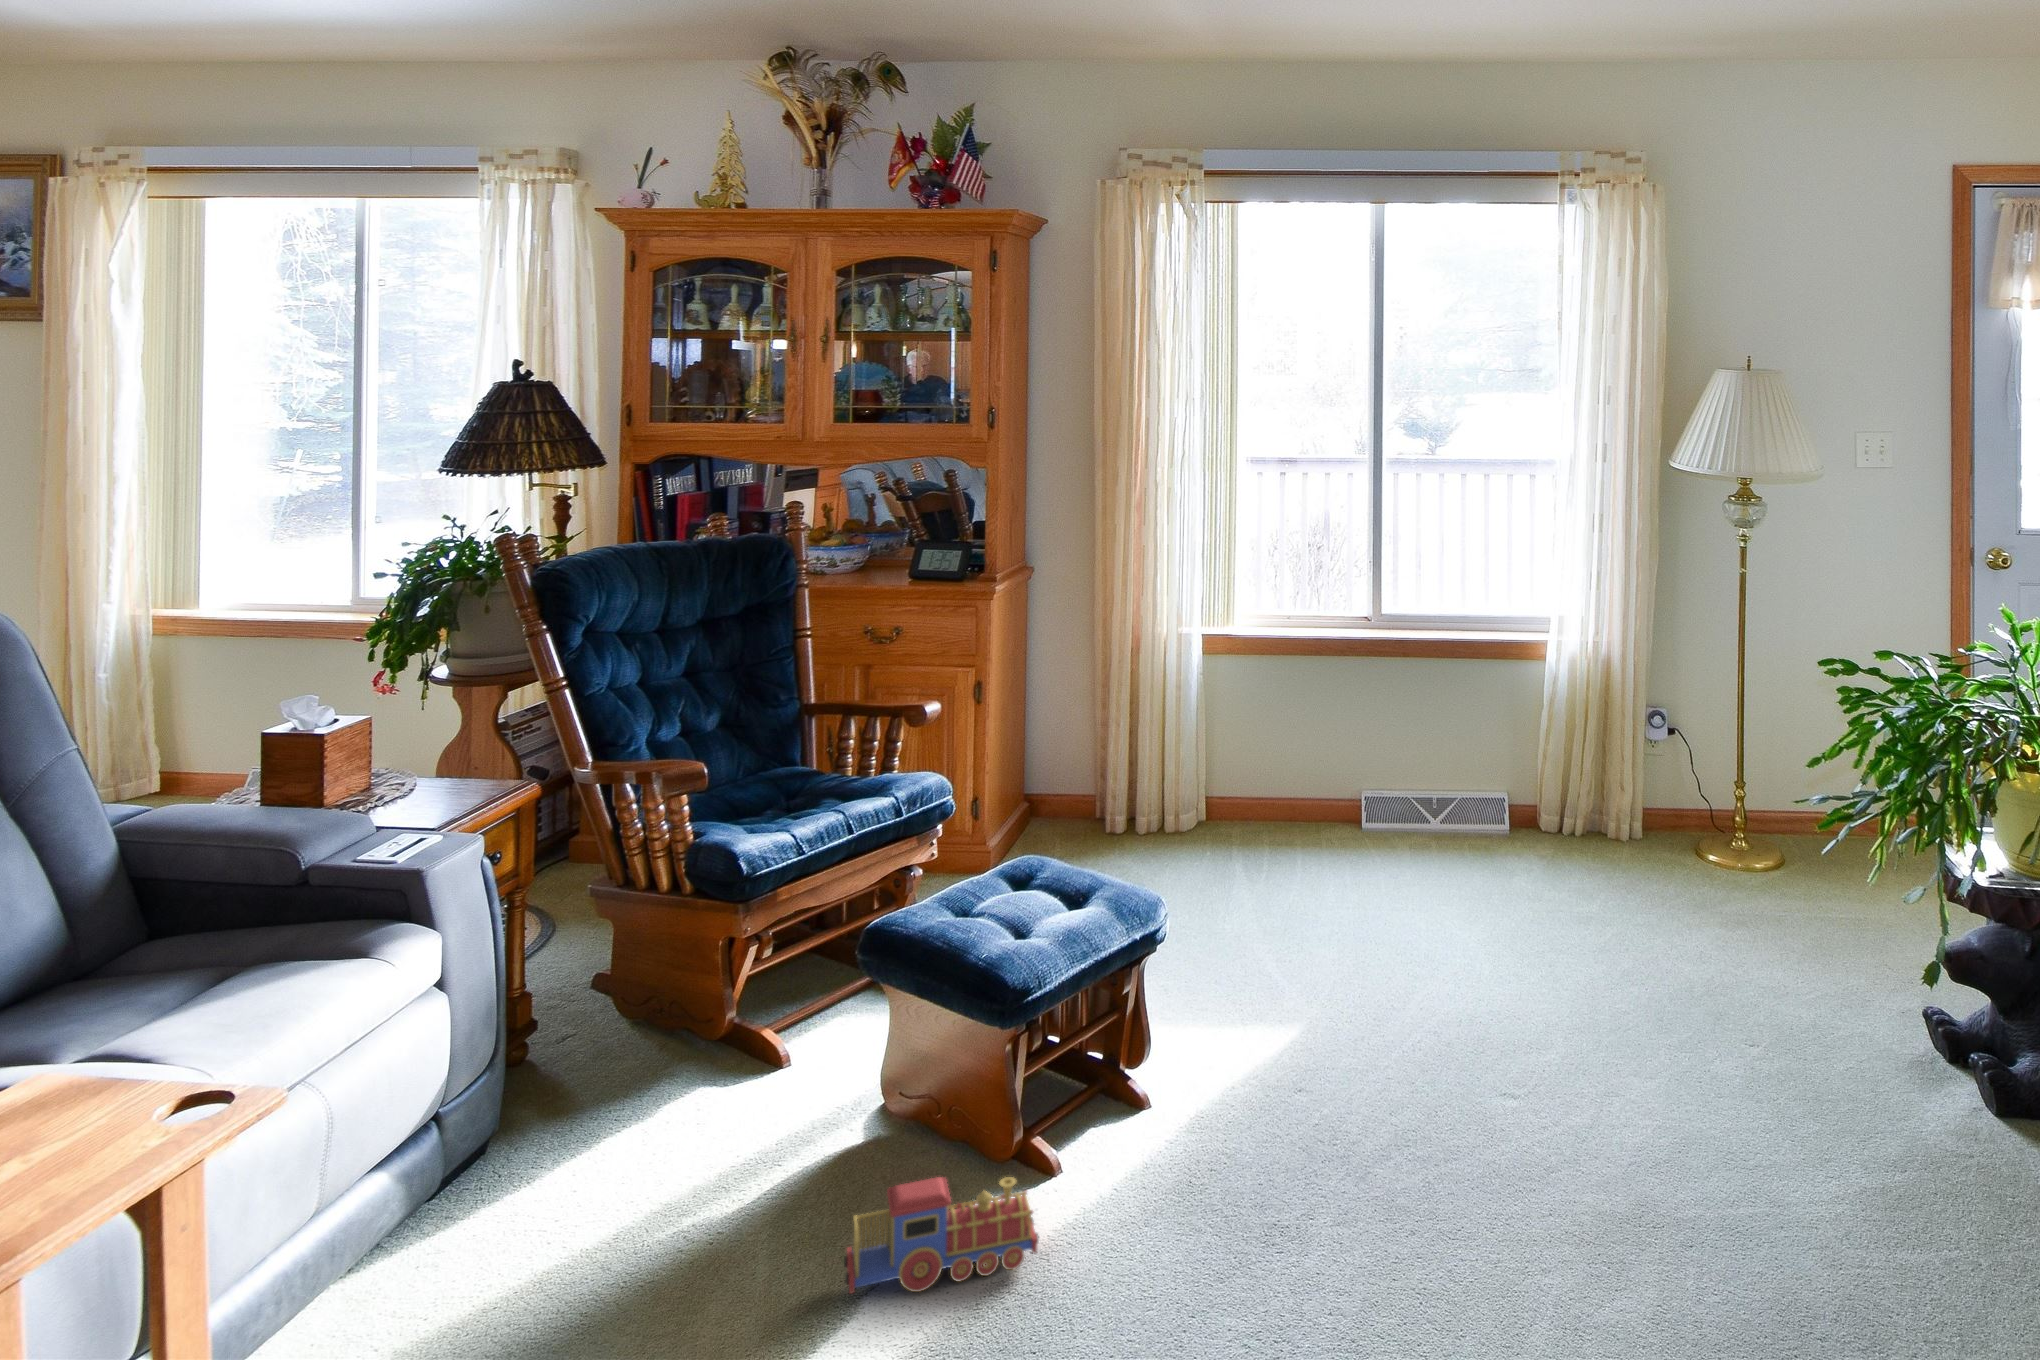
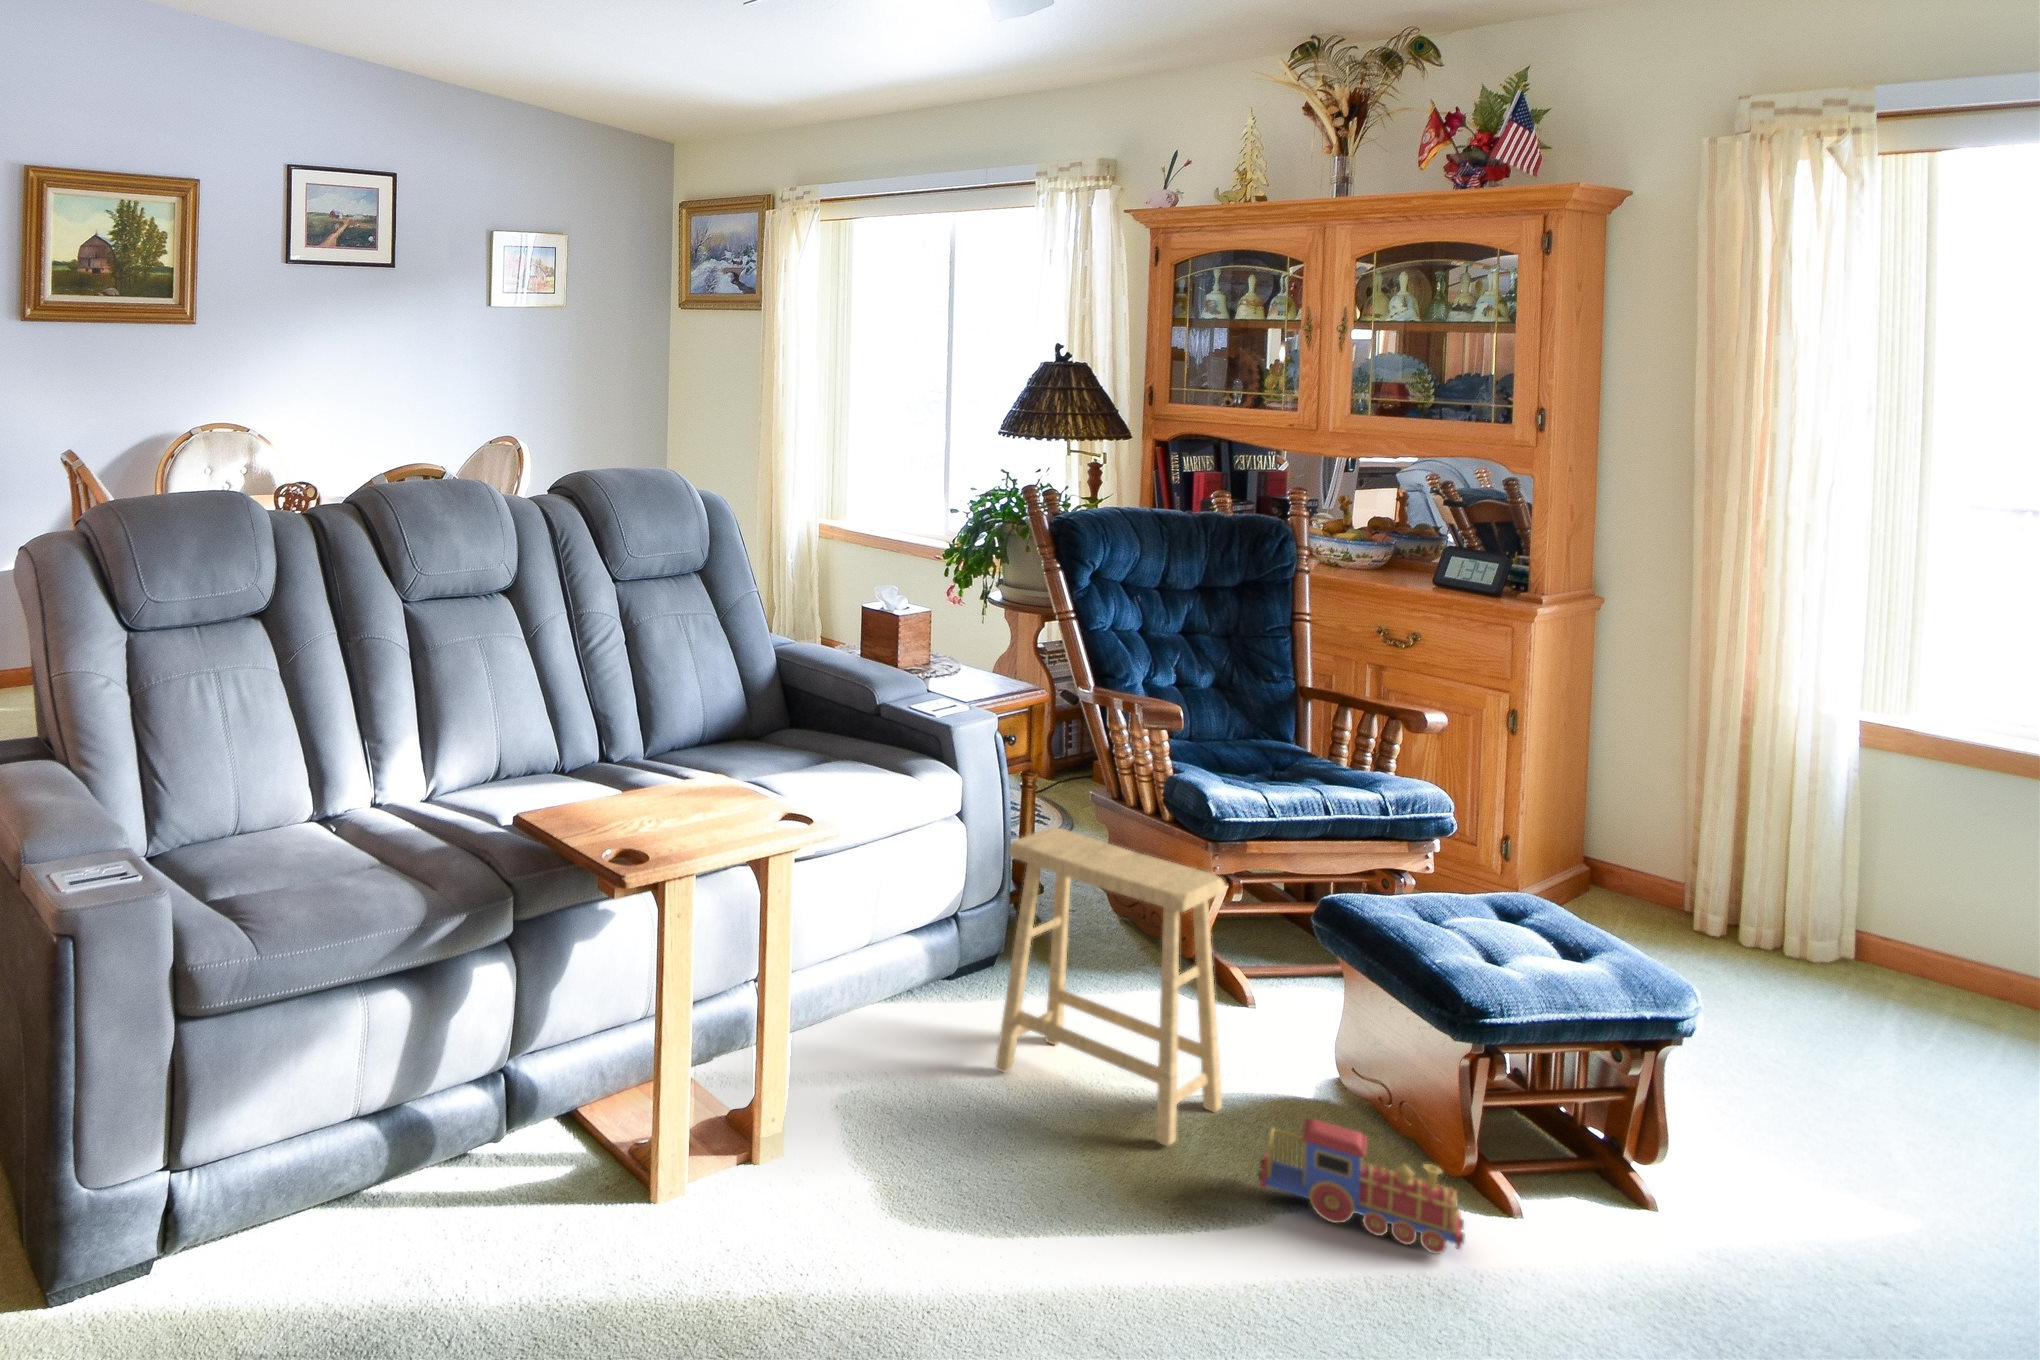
footstool: none [508,949,786,1306] -> present [995,827,1225,1146]

